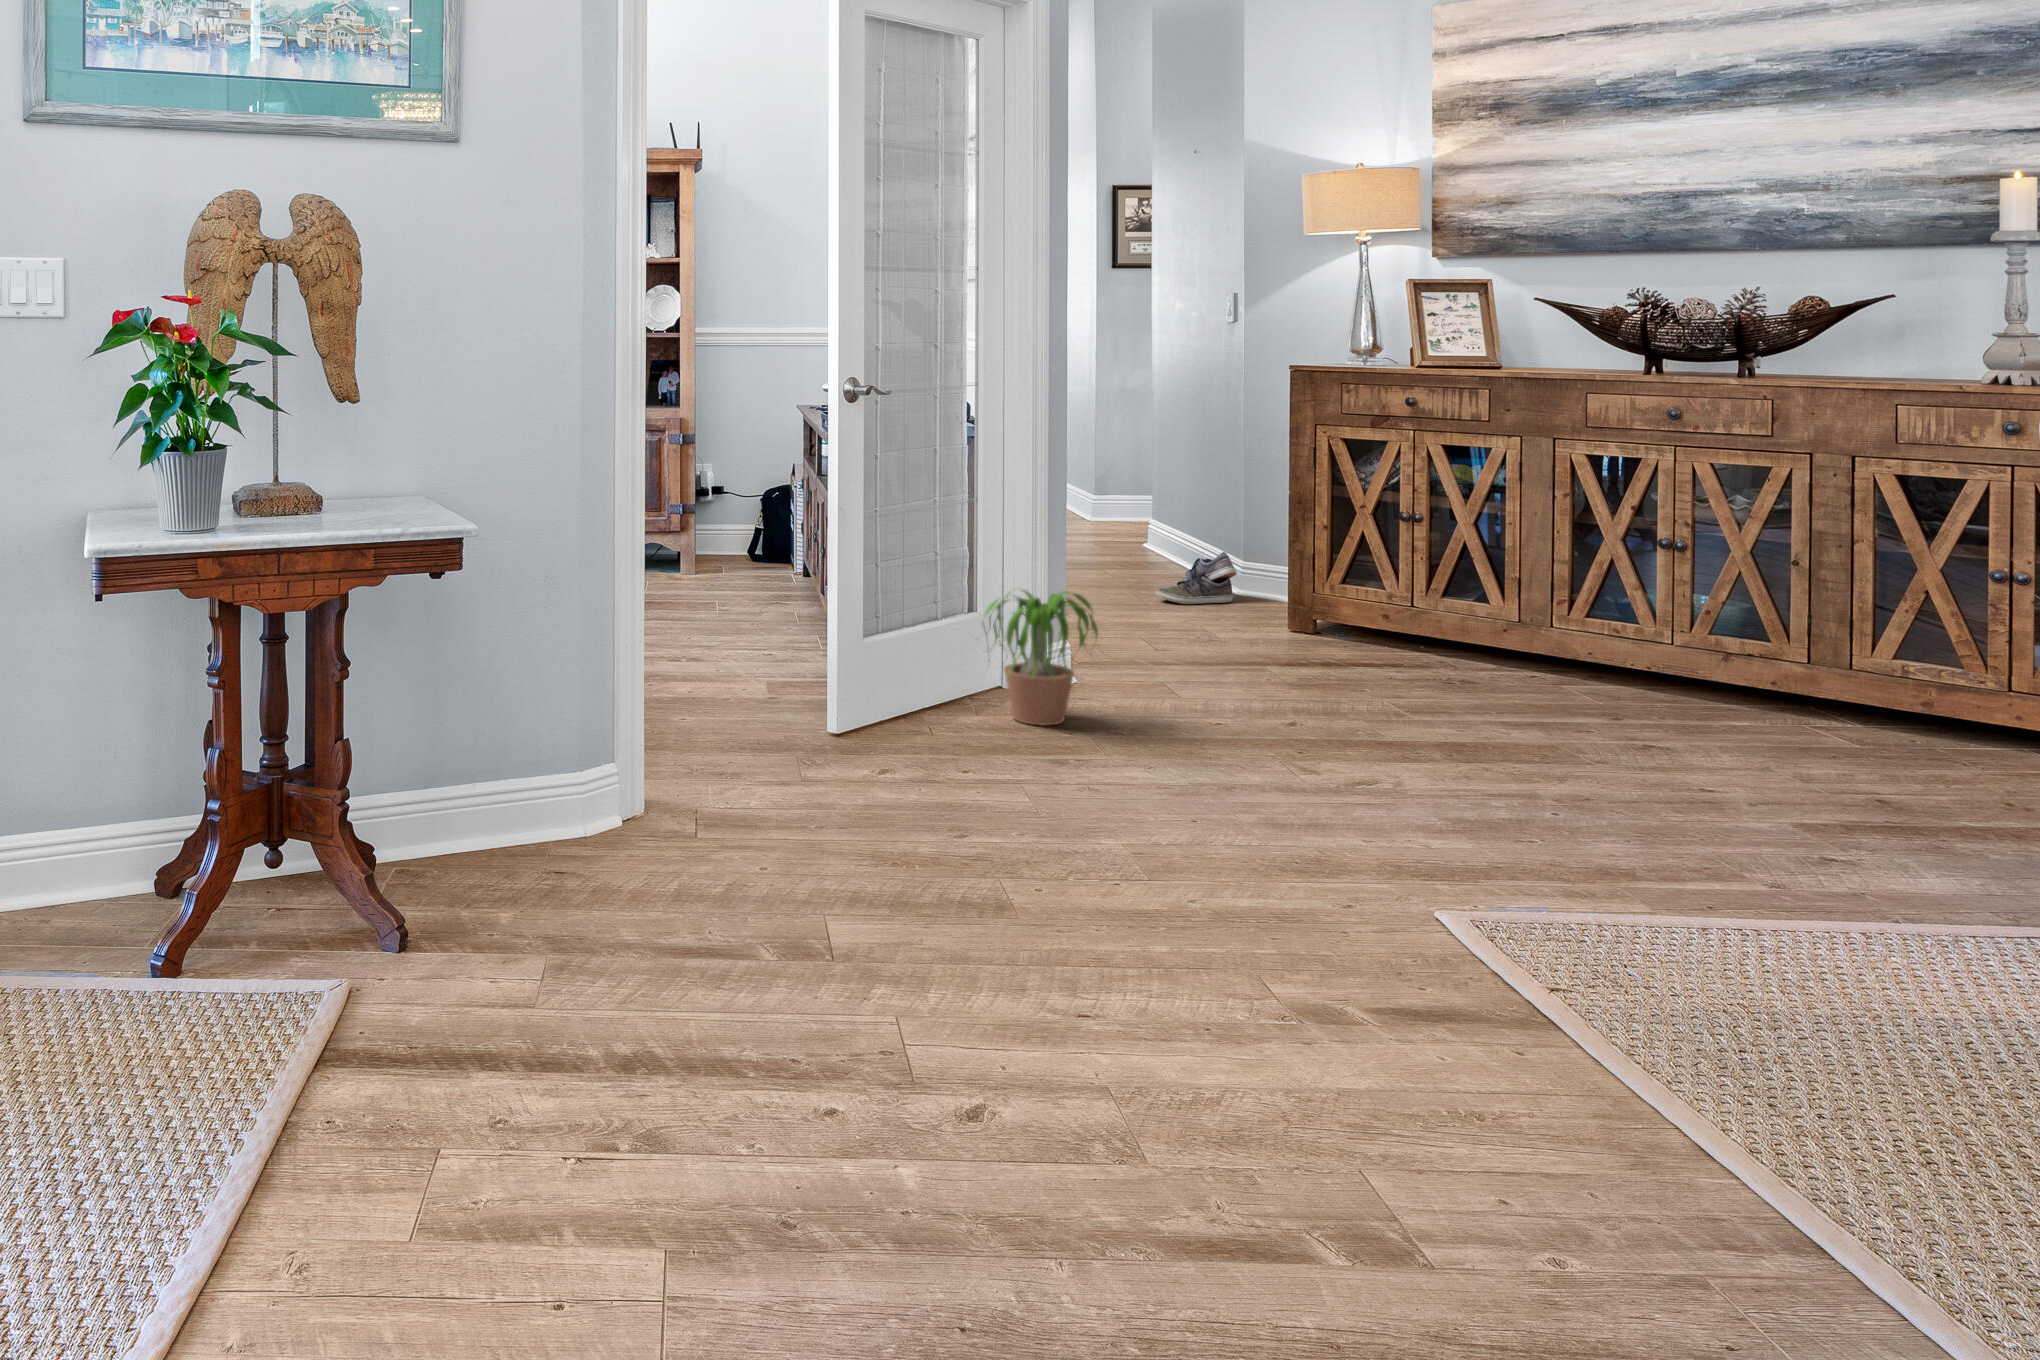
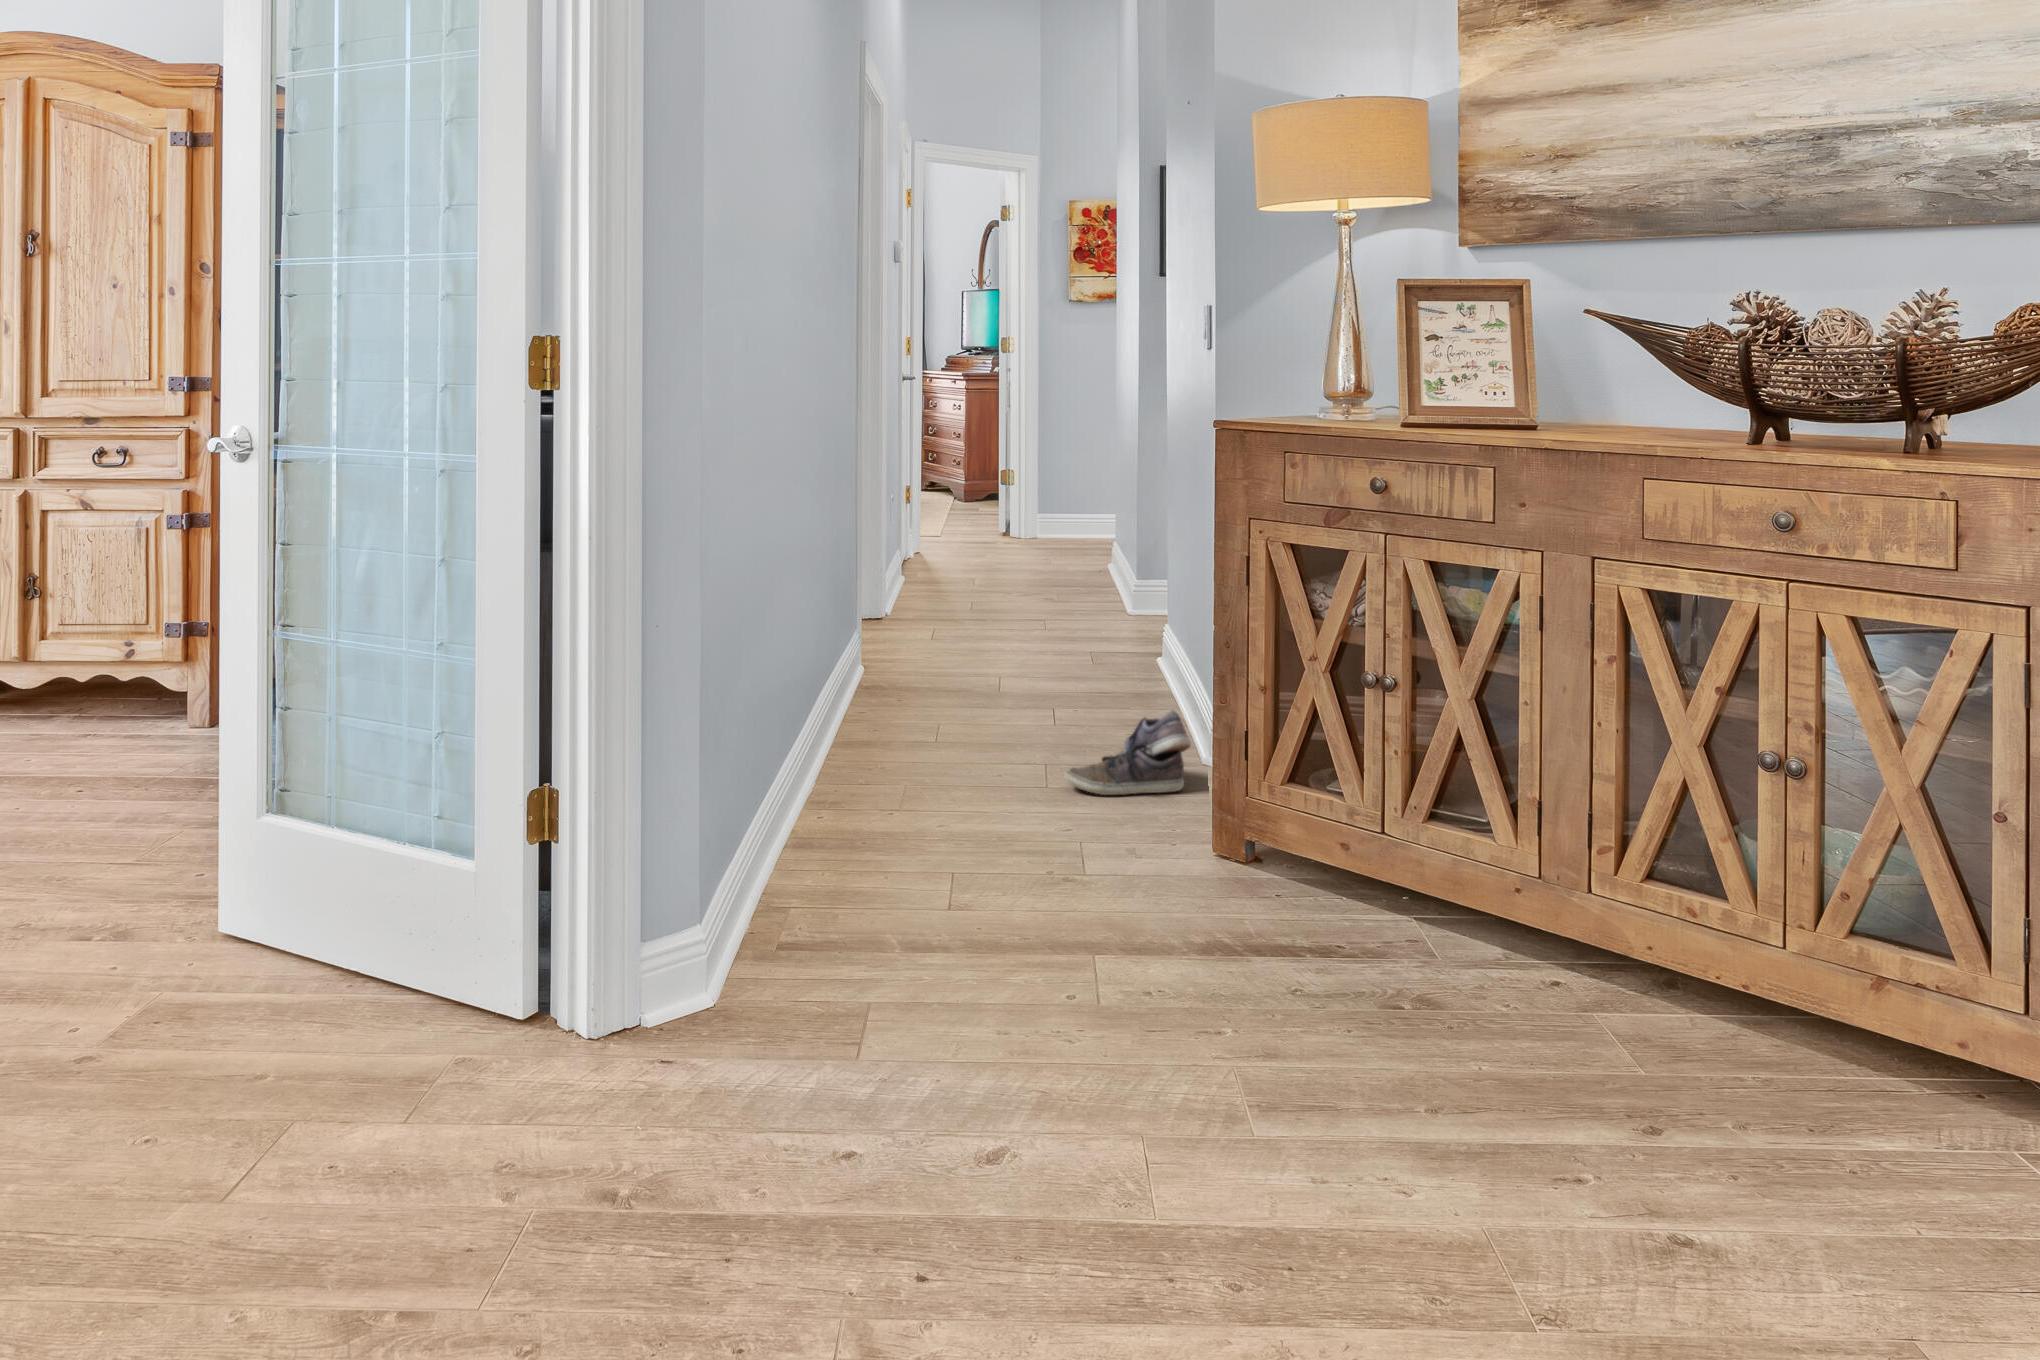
potted plant: present [984,590,1098,725] -> none [342,854,656,1157]

